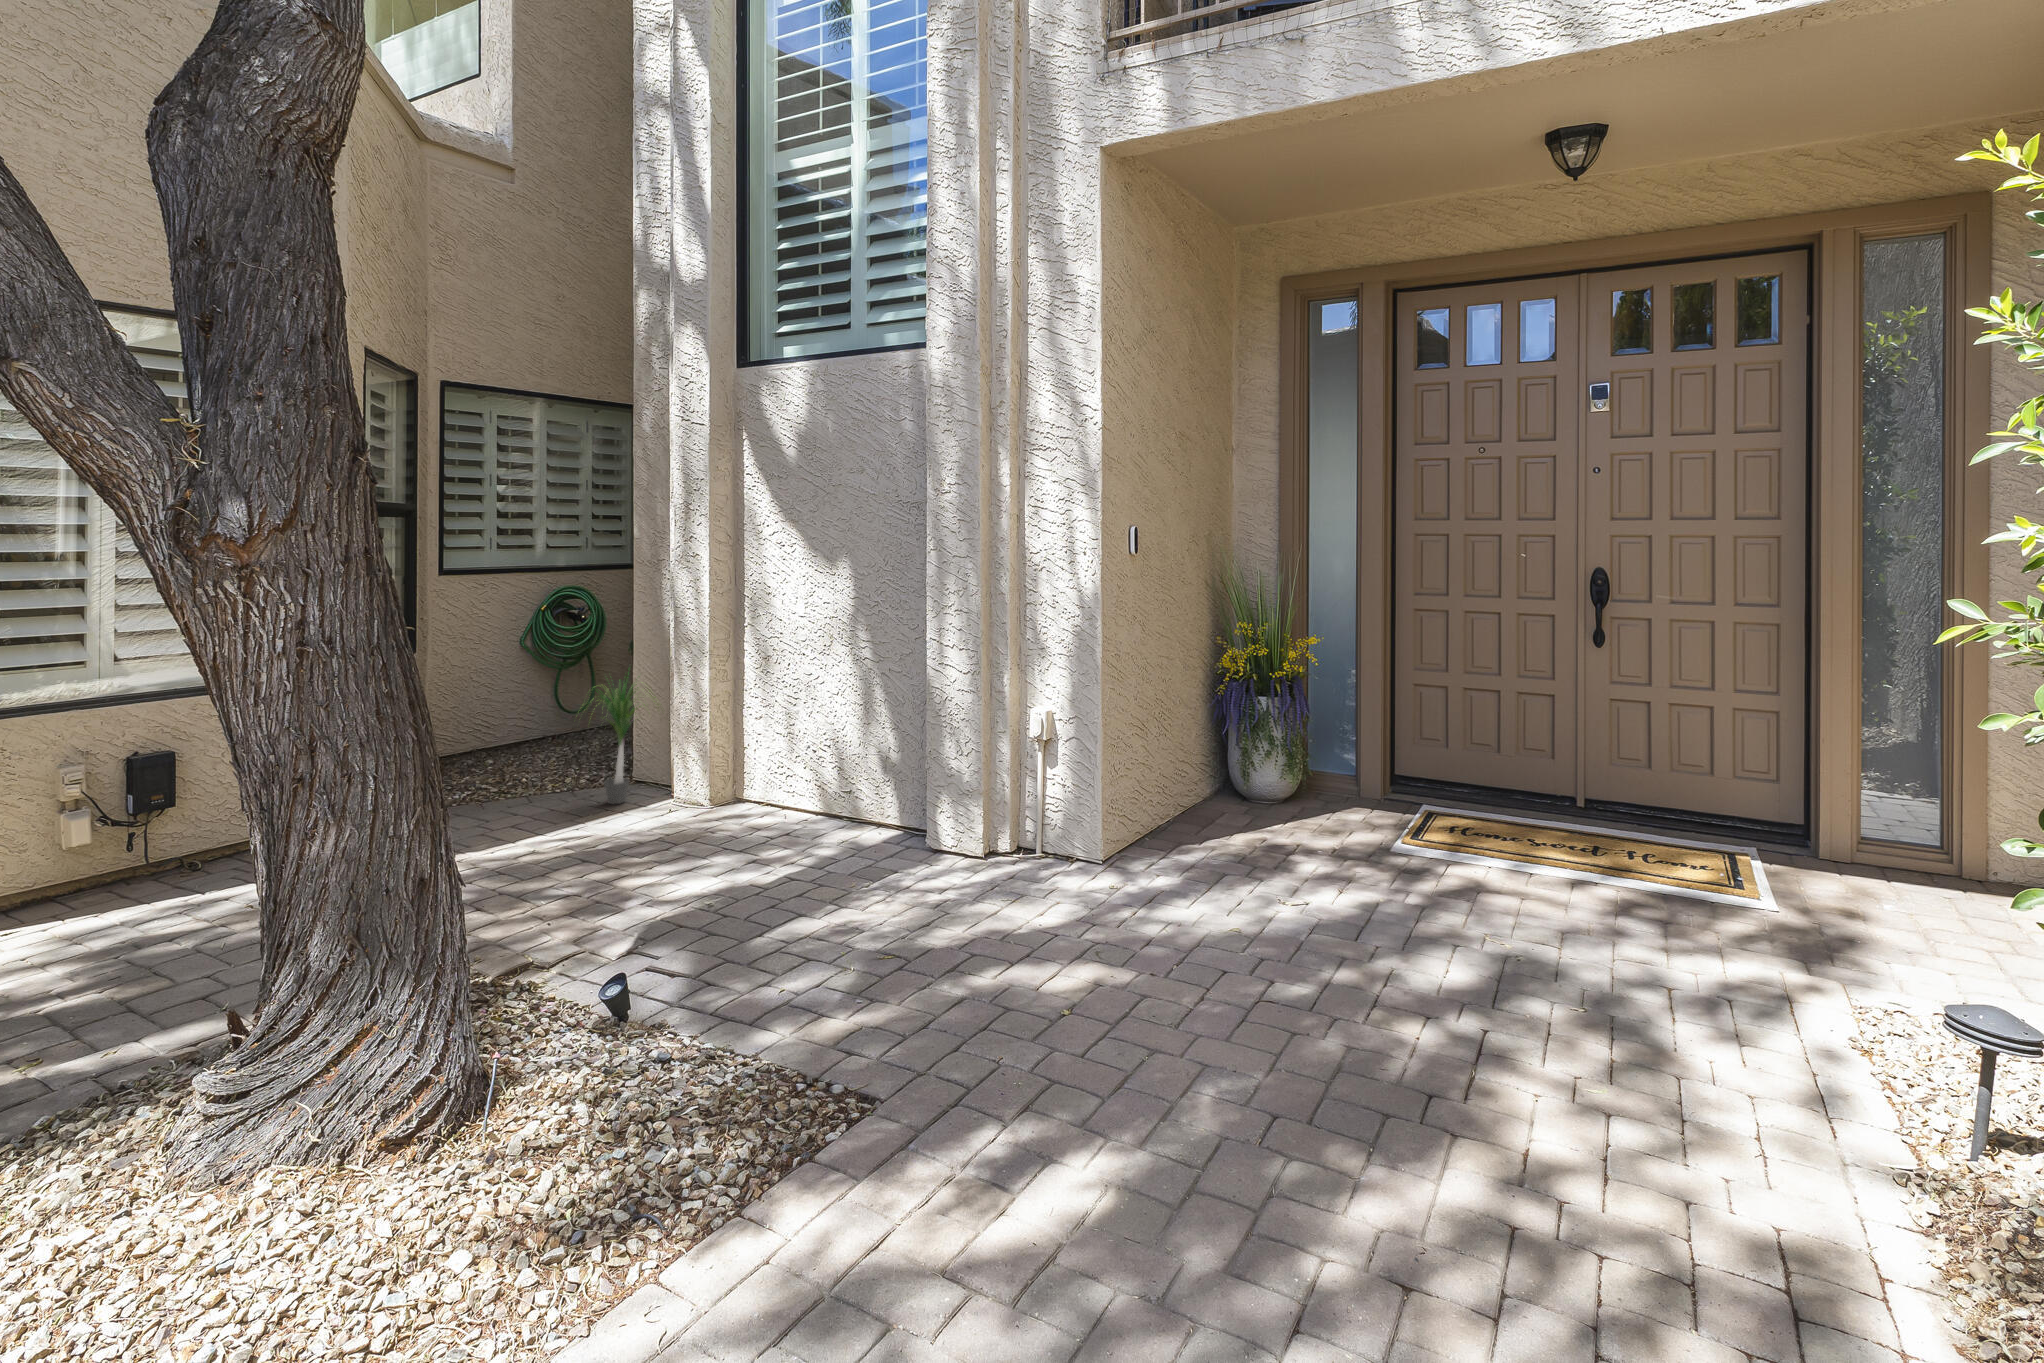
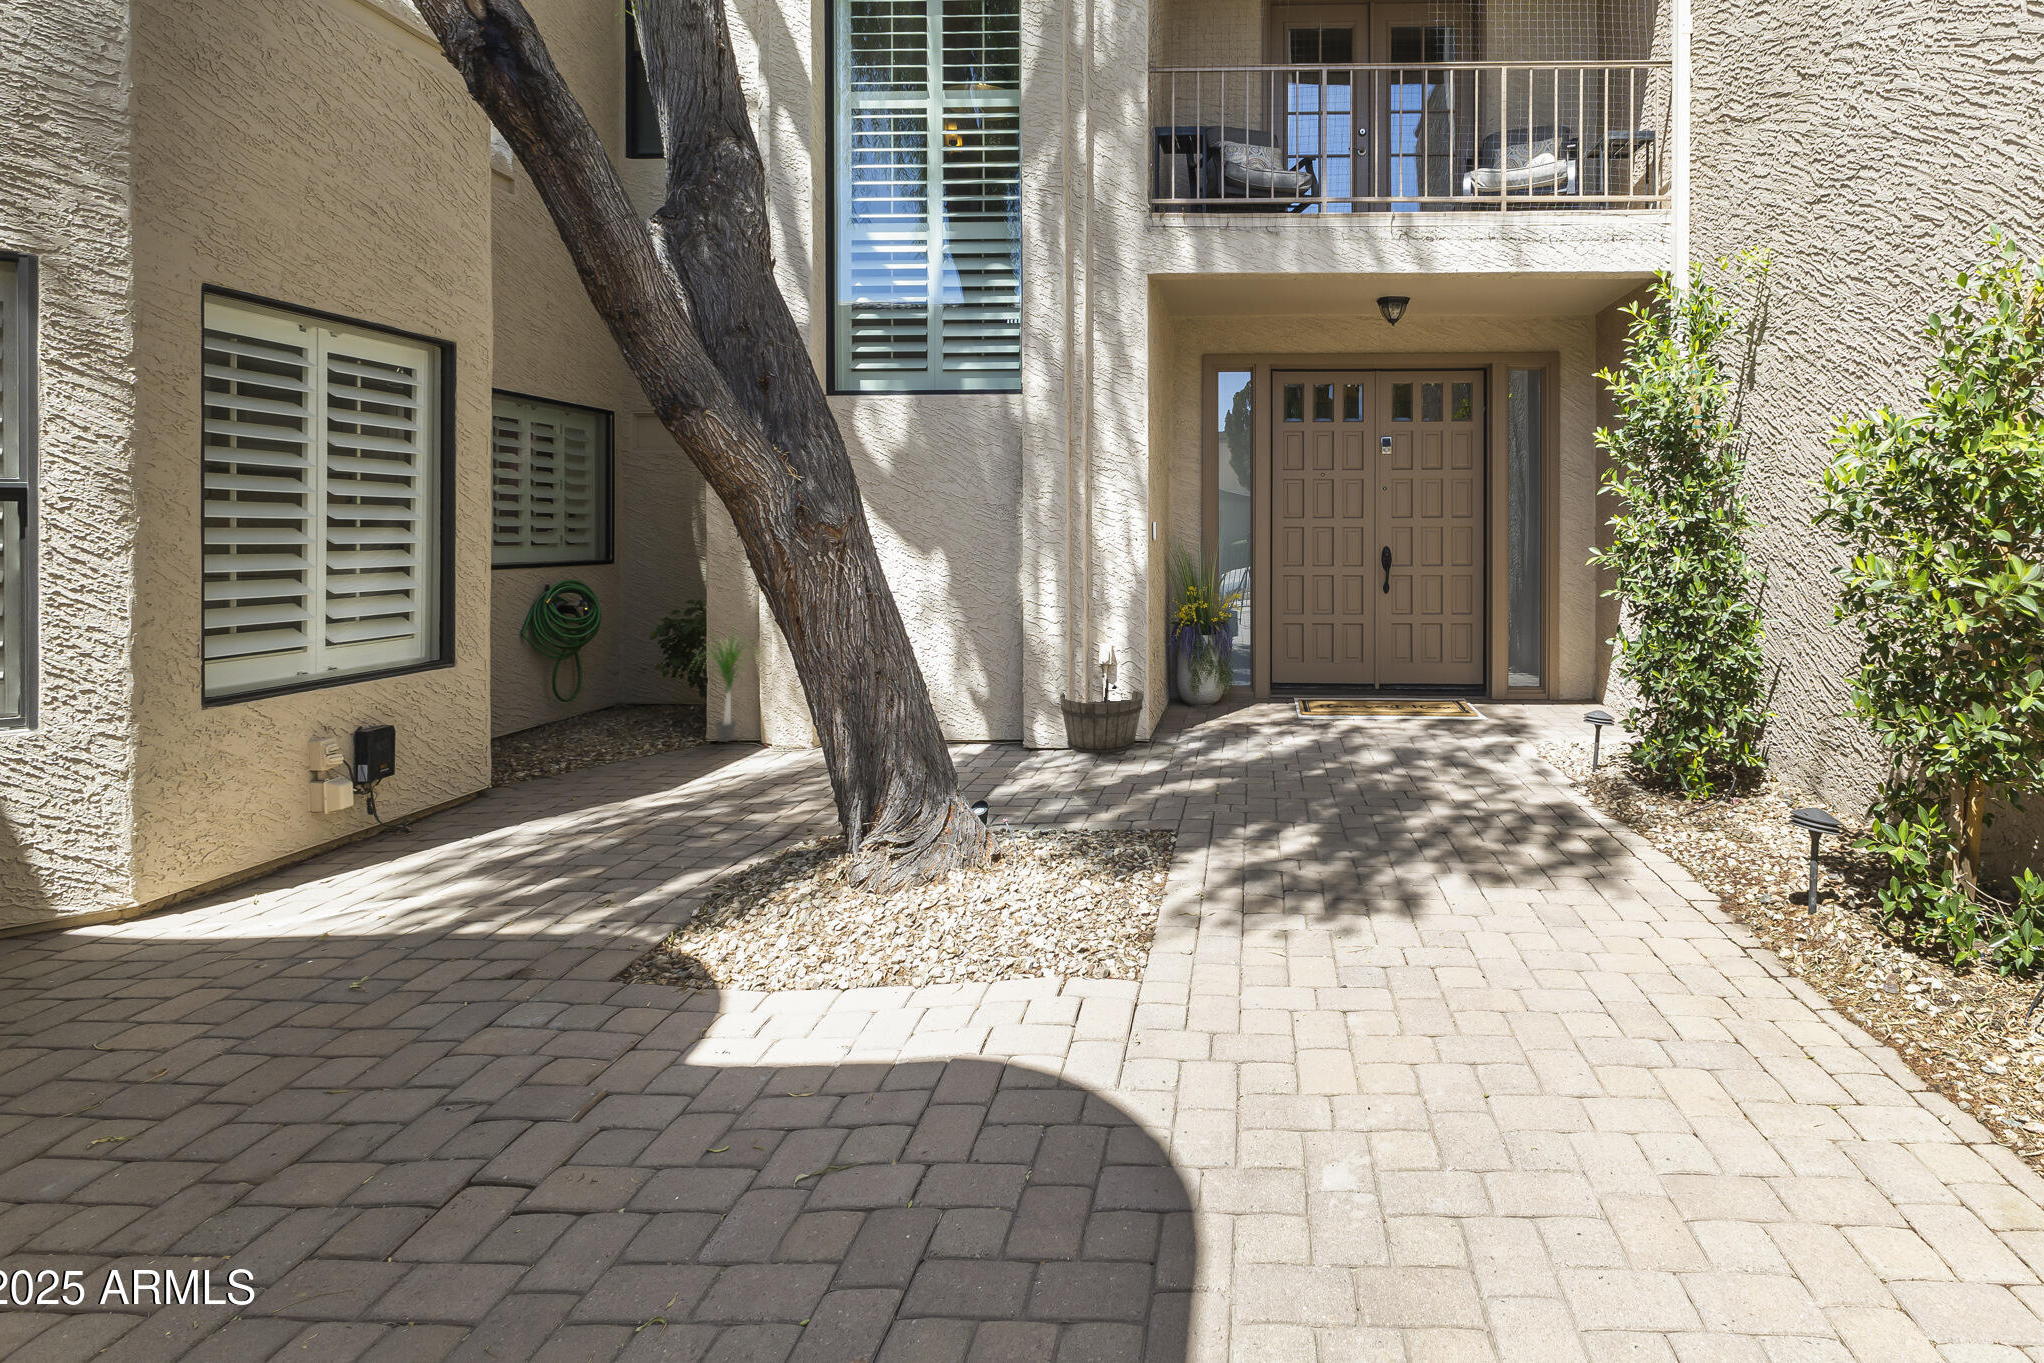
wooden bucket: none [959,767,1082,888] -> present [1060,675,1144,753]

